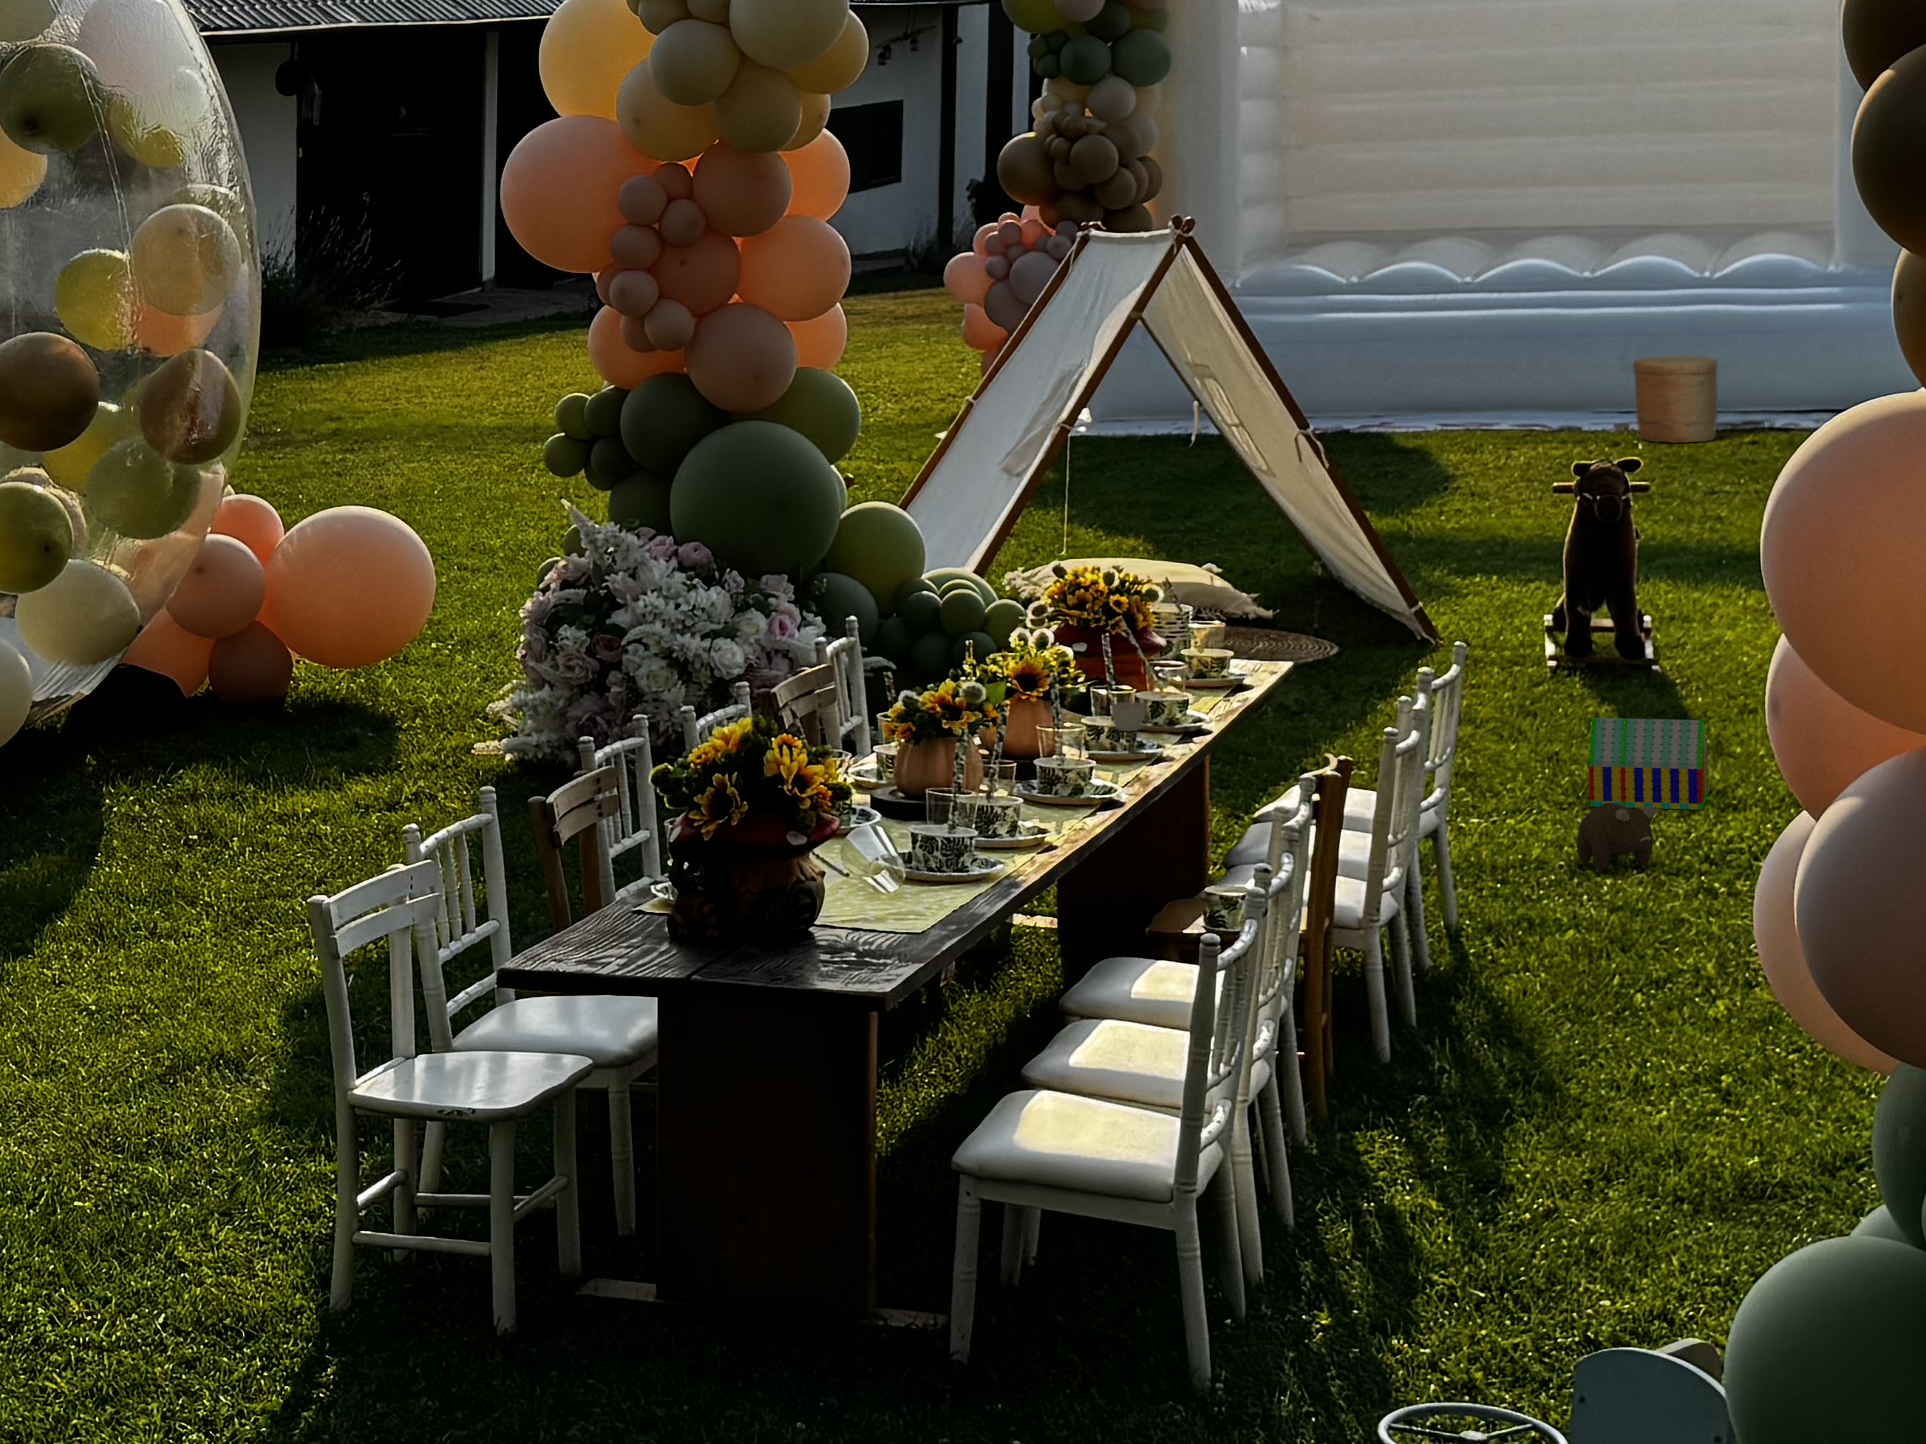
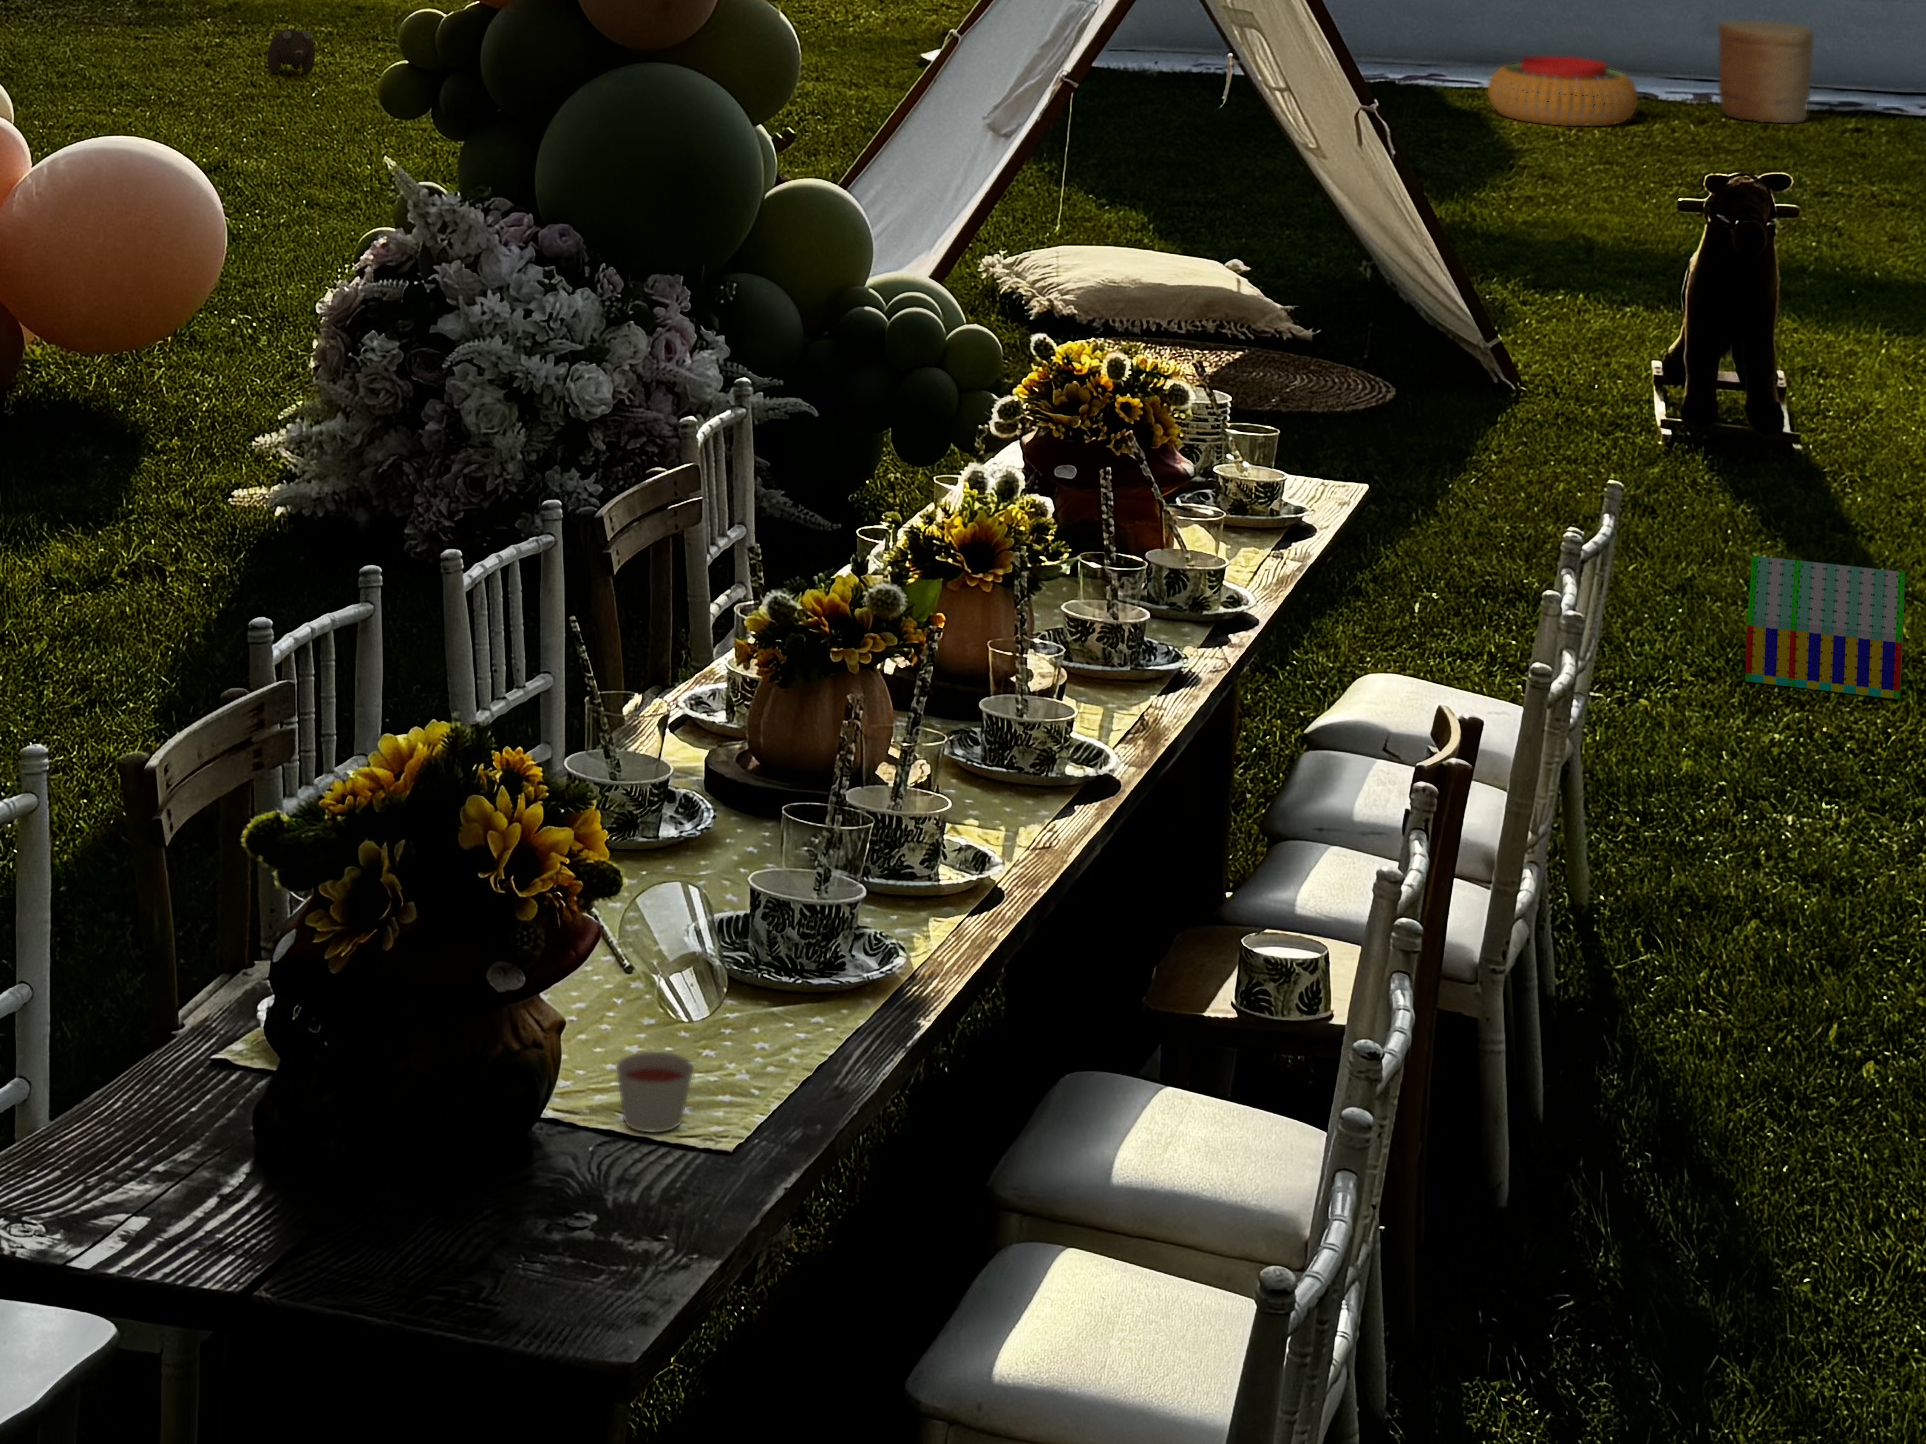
pouf: none [1432,399,1564,457] -> present [1488,56,1638,126]
candle: present [1111,702,1145,731] -> present [617,1052,693,1132]
plush toy: present [1577,803,1657,872] -> present [267,29,315,74]

